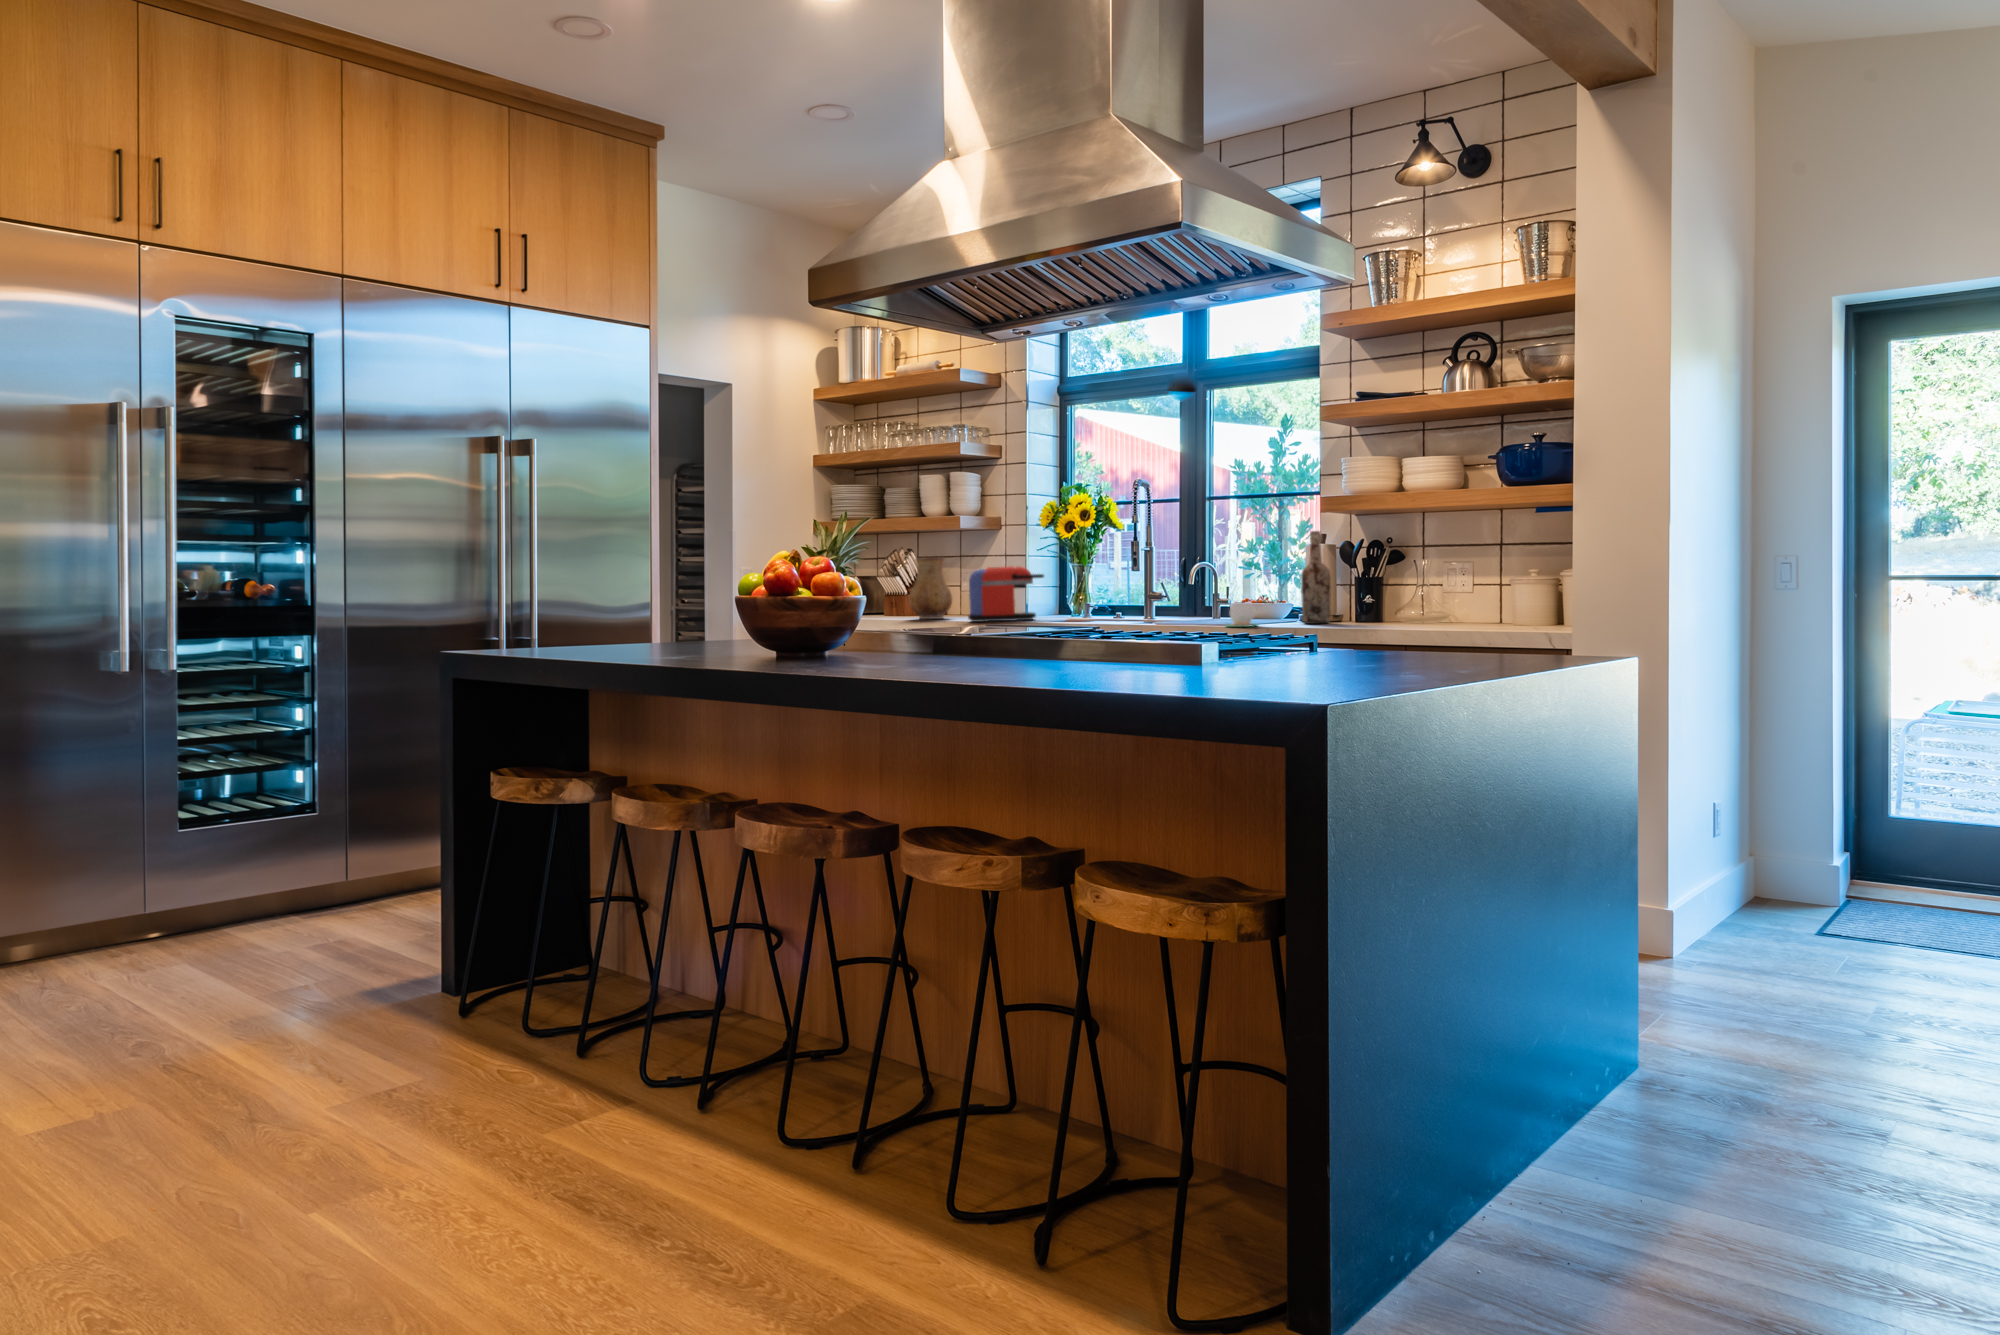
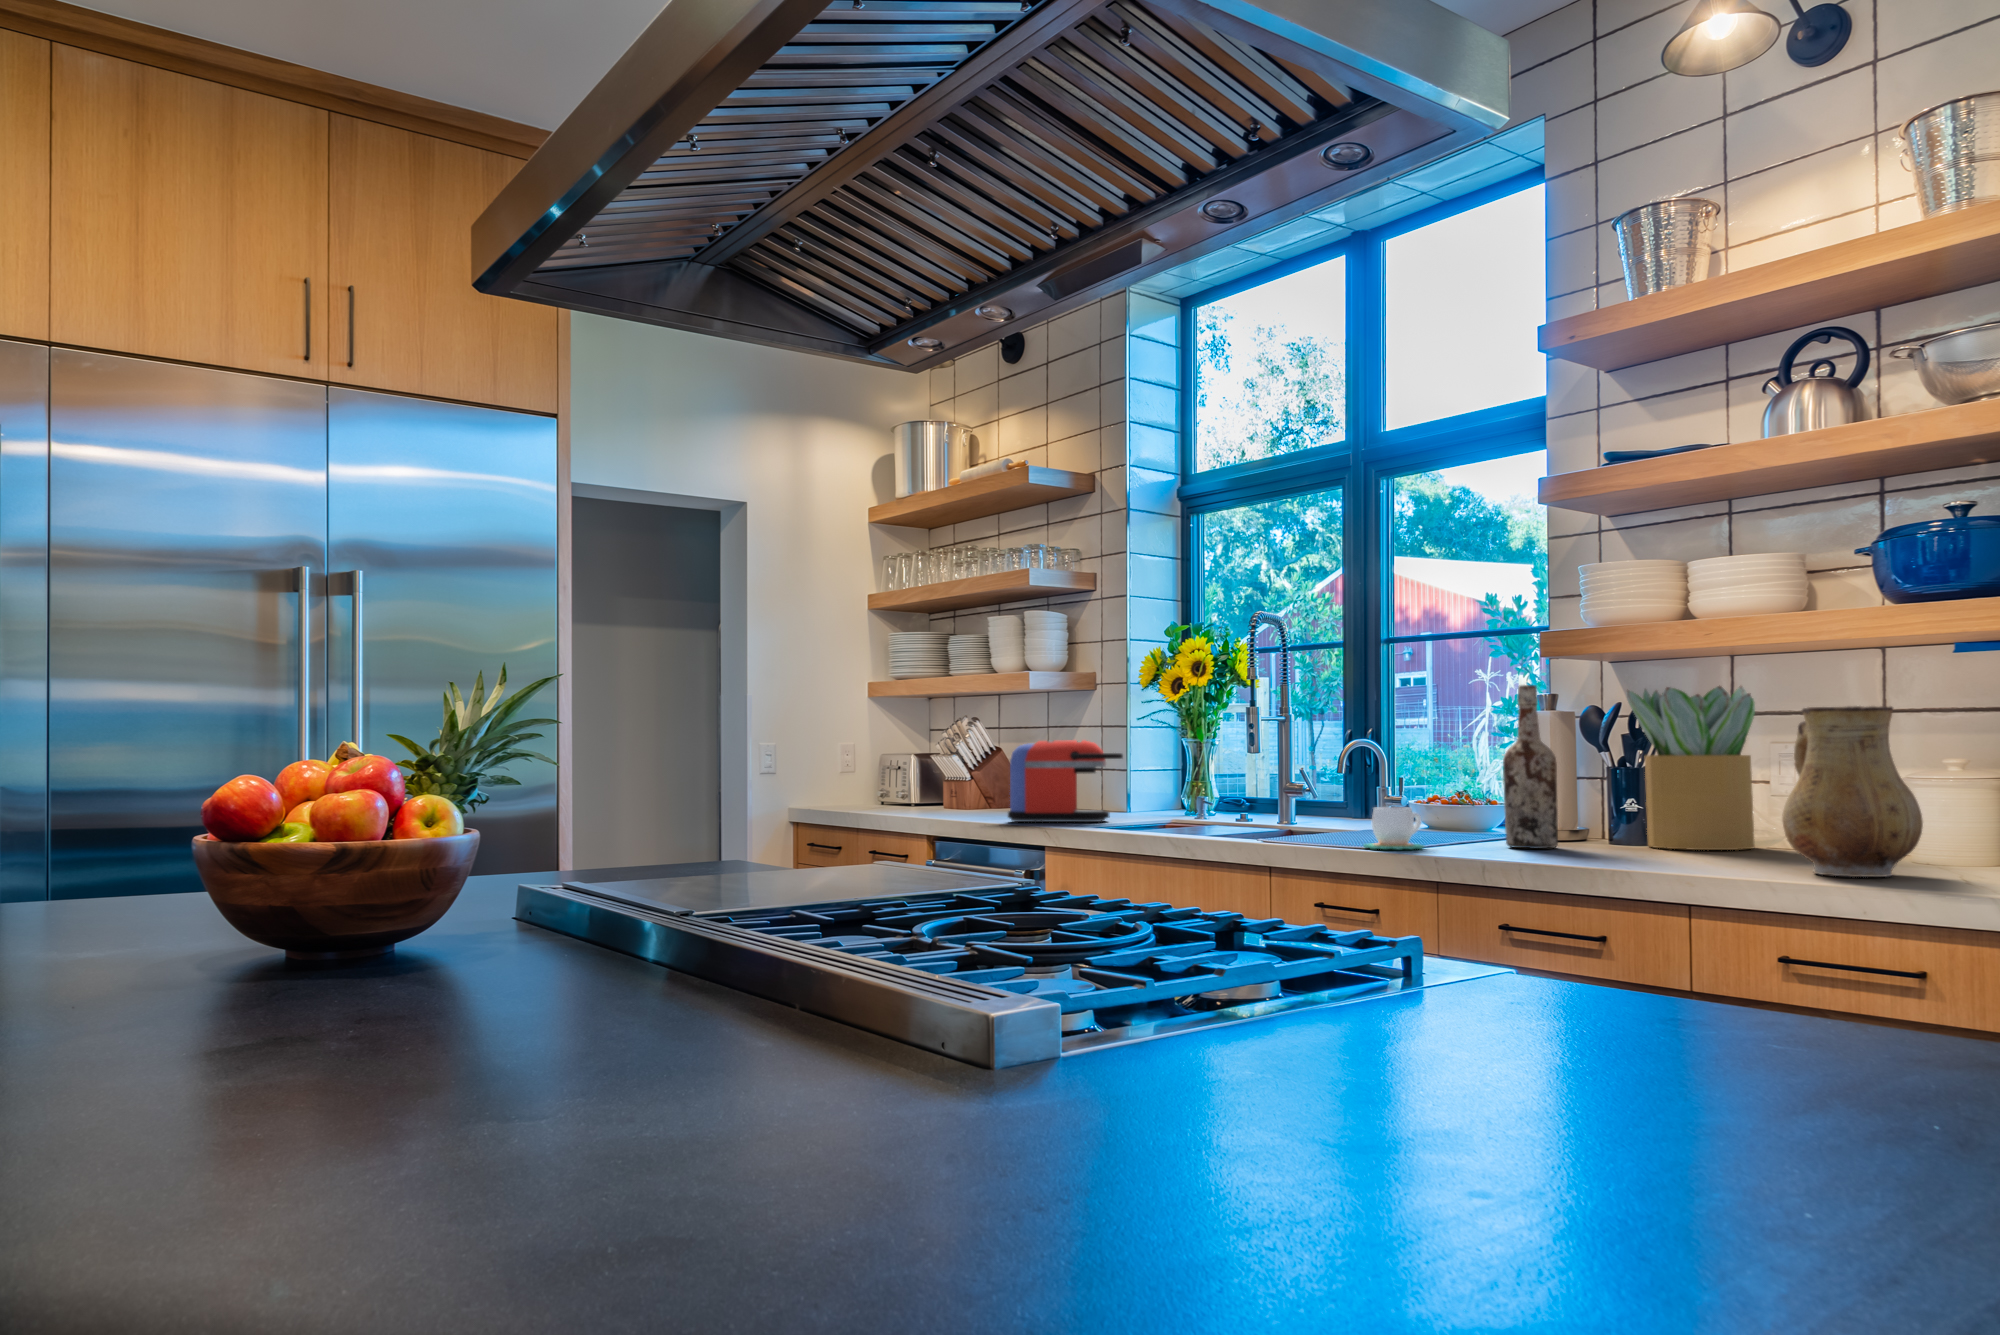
potted plant: none [1368,529,1433,621] -> present [1626,686,1755,850]
ceramic pitcher: present [909,557,952,619] -> present [1782,706,1923,877]

